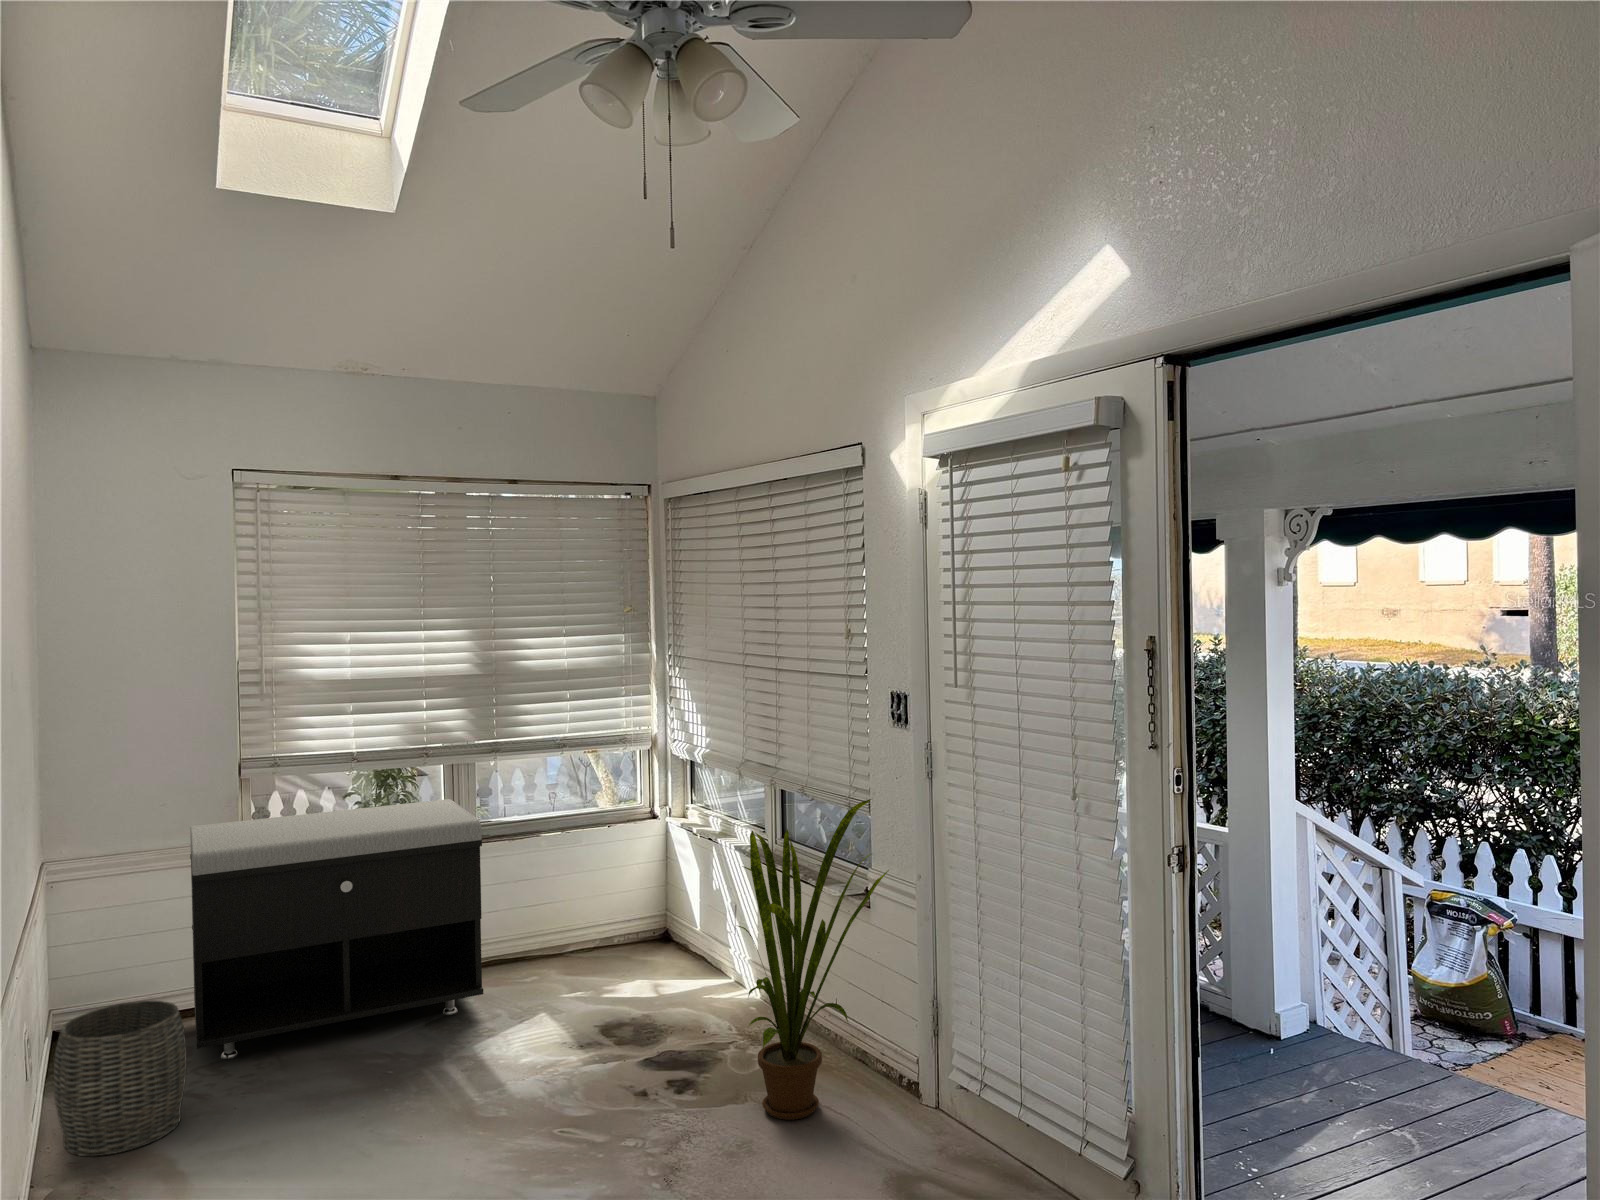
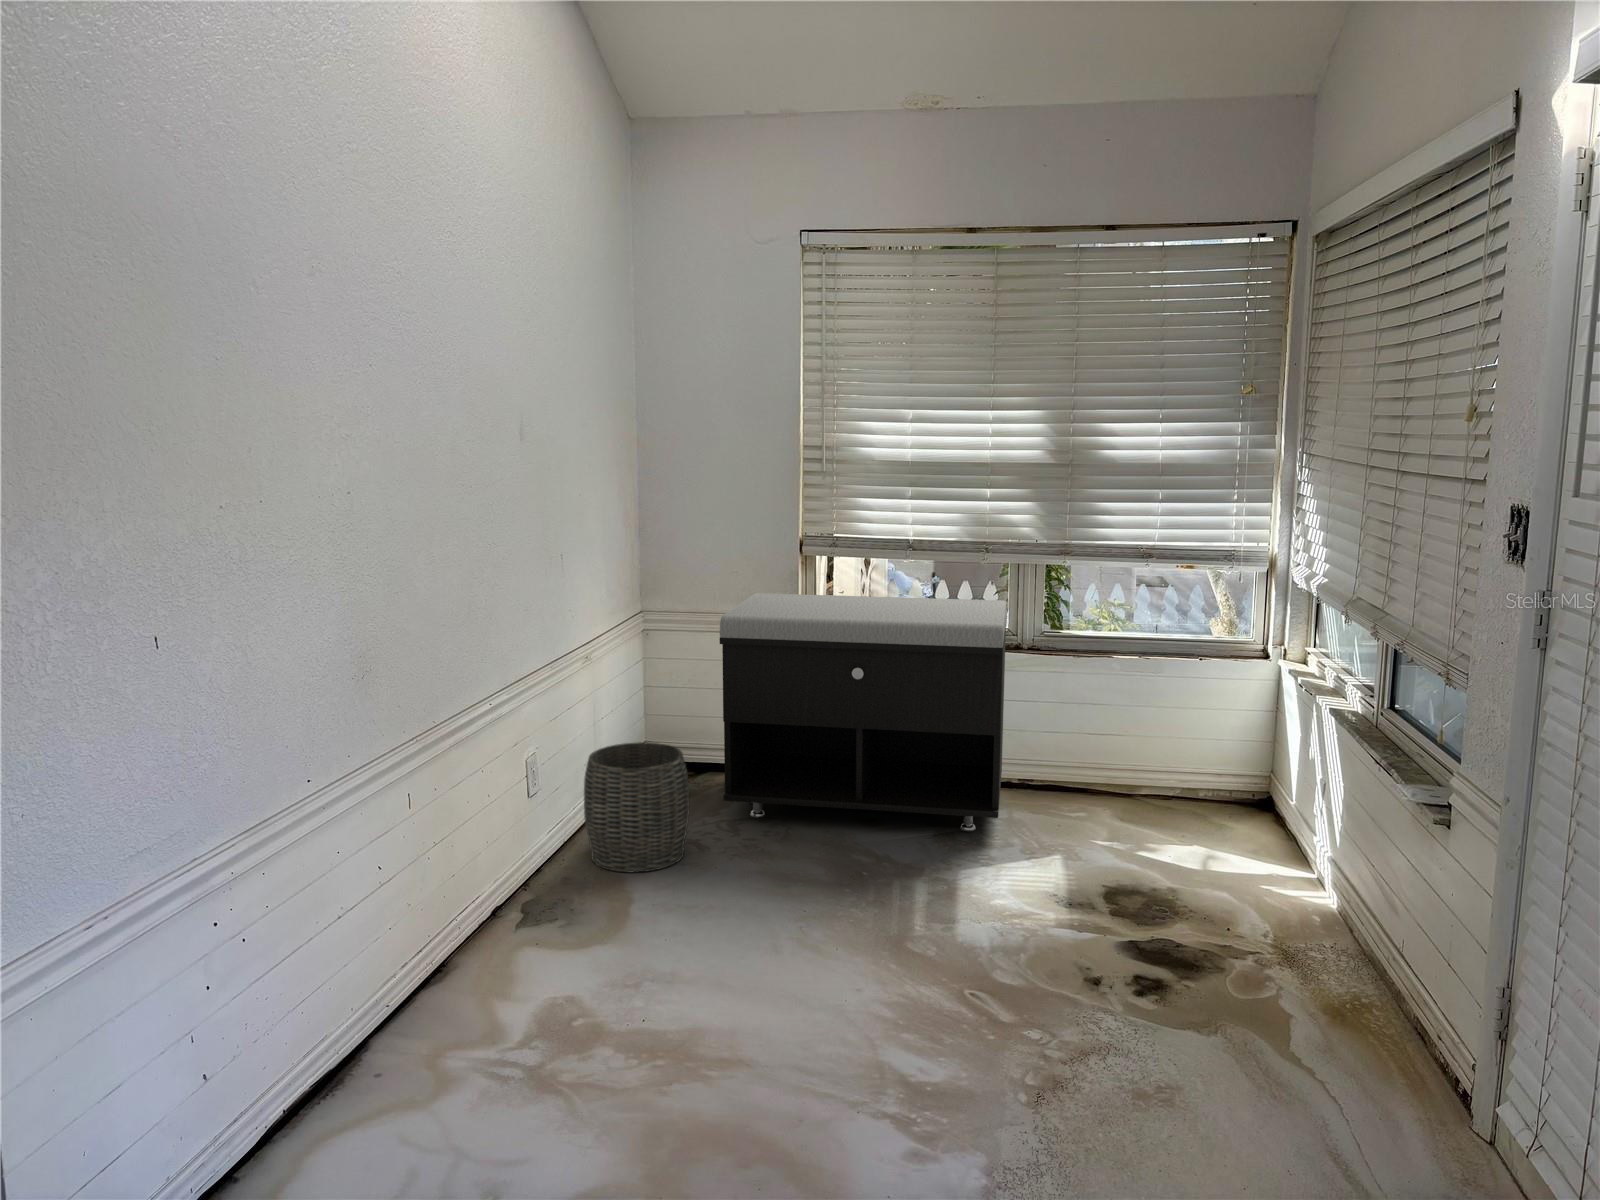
house plant: present [738,799,889,1120] -> none [1205,668,1464,1079]

